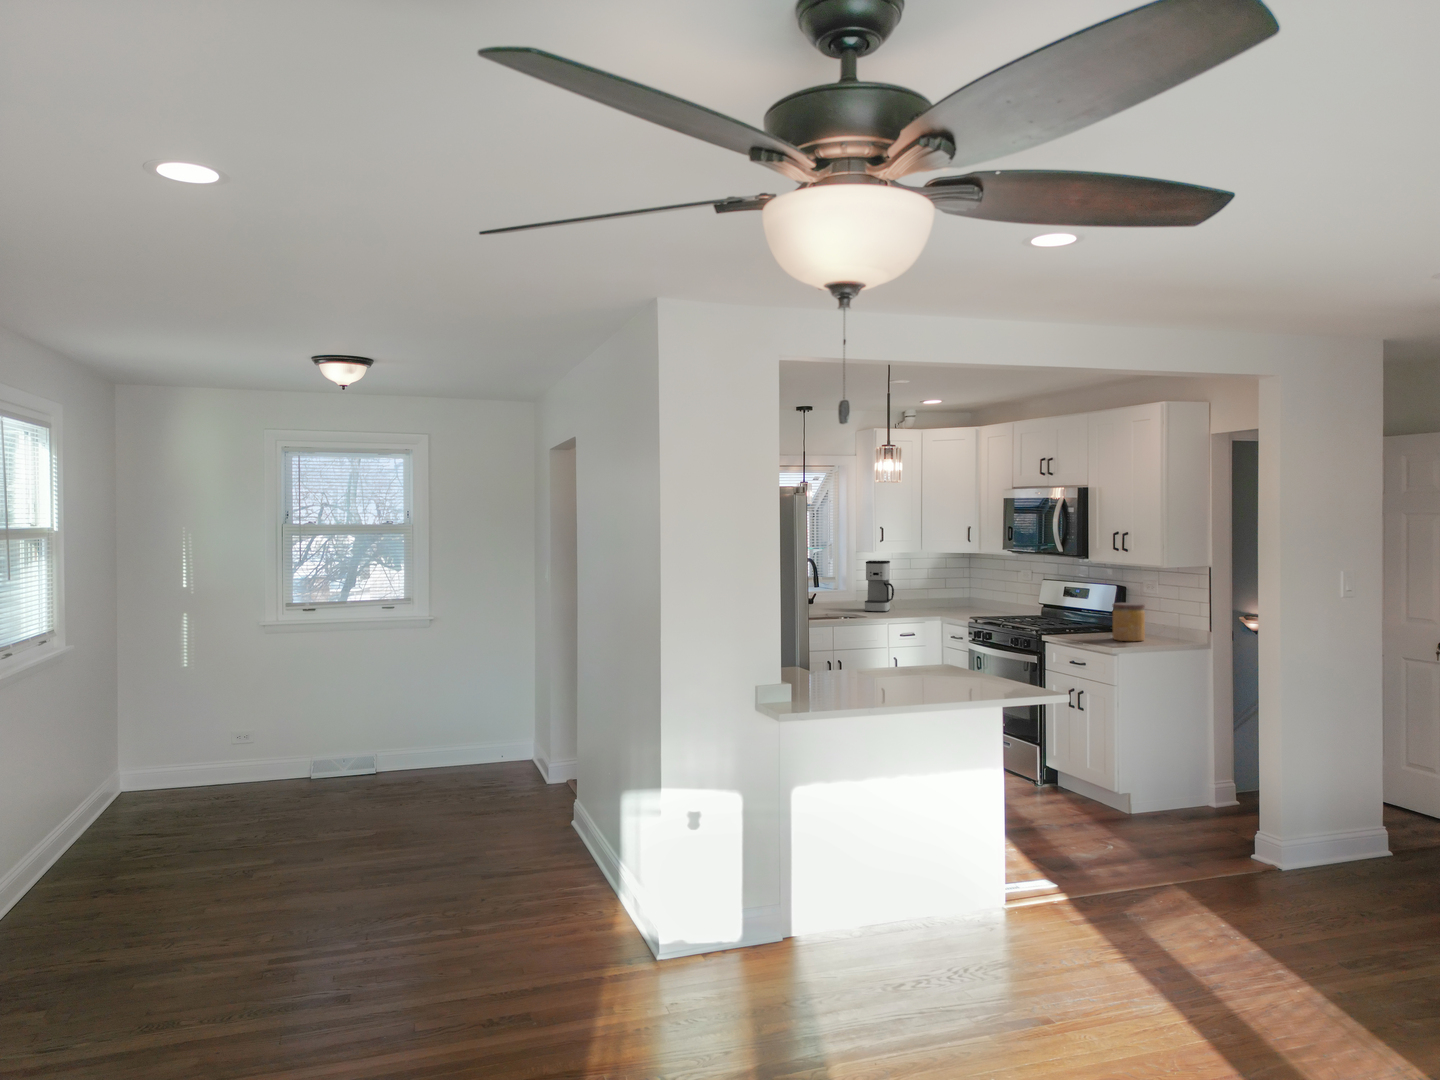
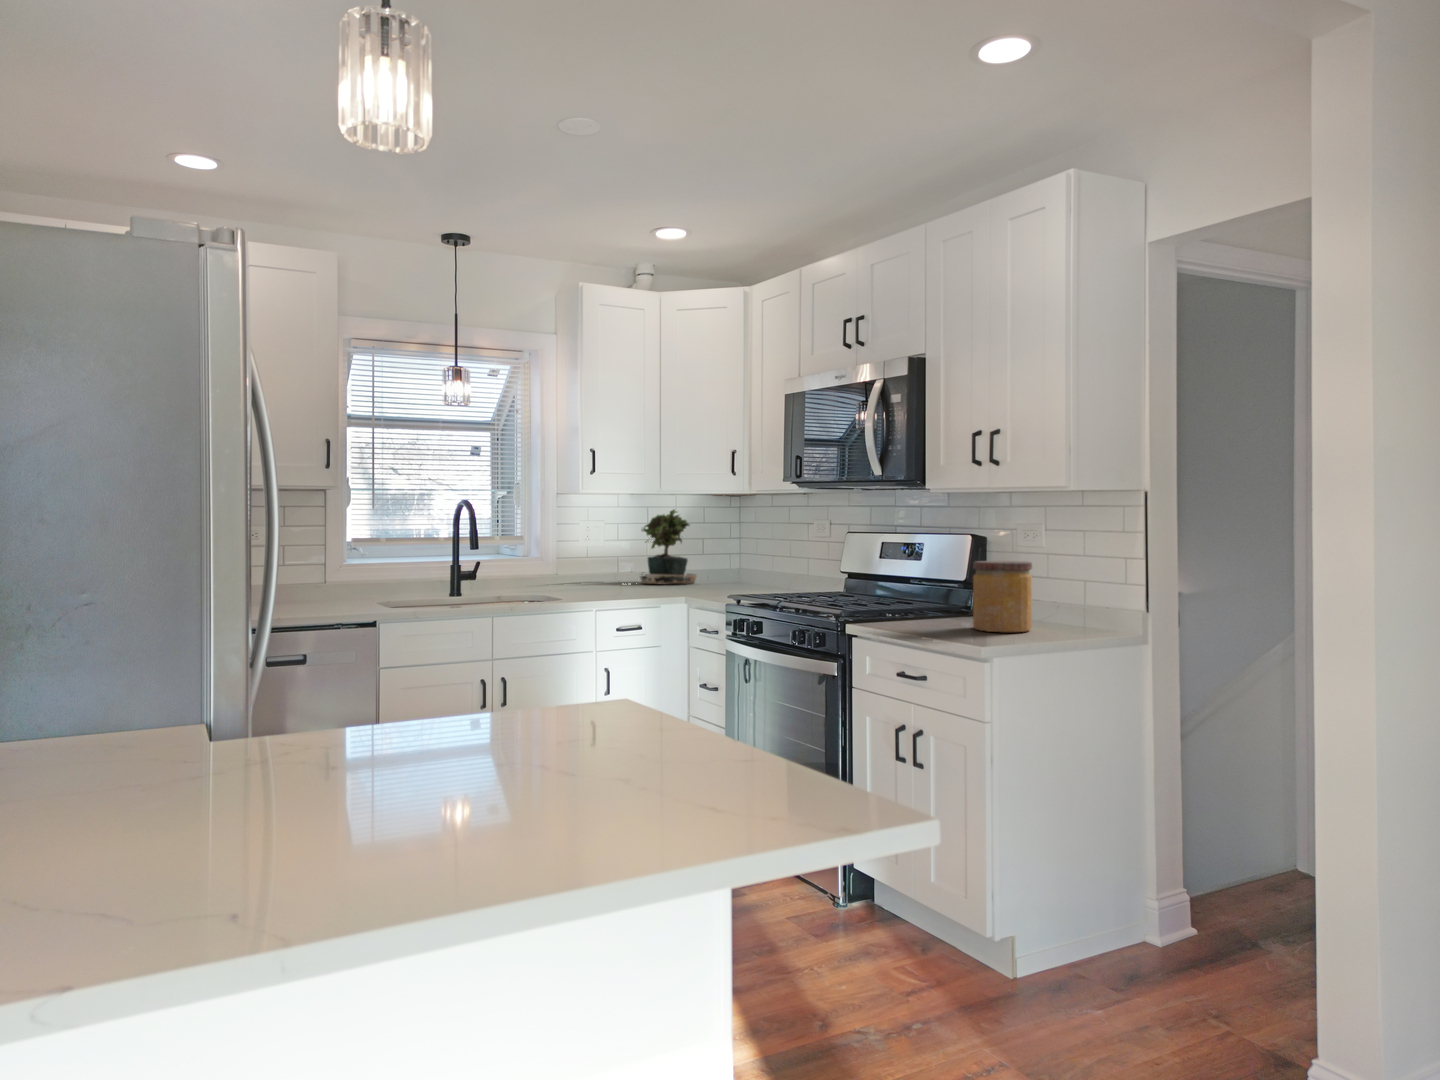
potted plant: none [894,559,942,607] -> present [640,509,697,585]
coffee maker: present [865,561,894,612] -> none [566,509,615,591]

